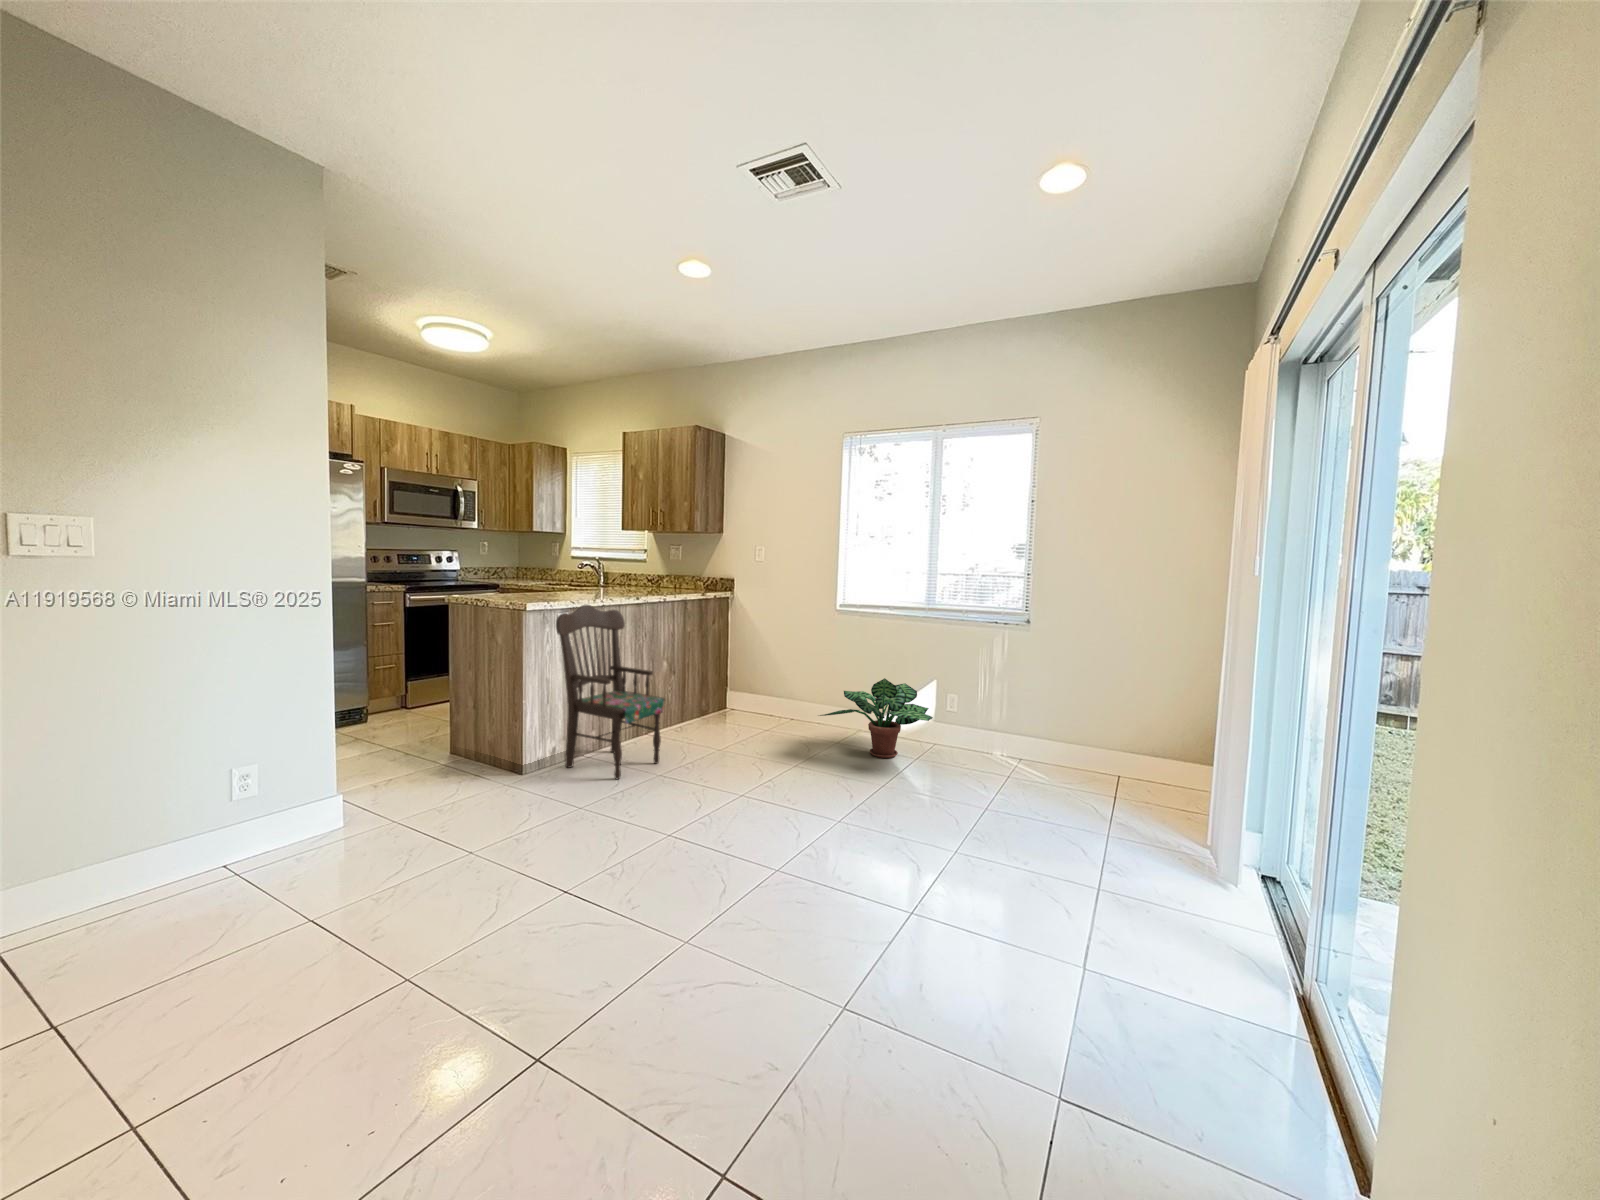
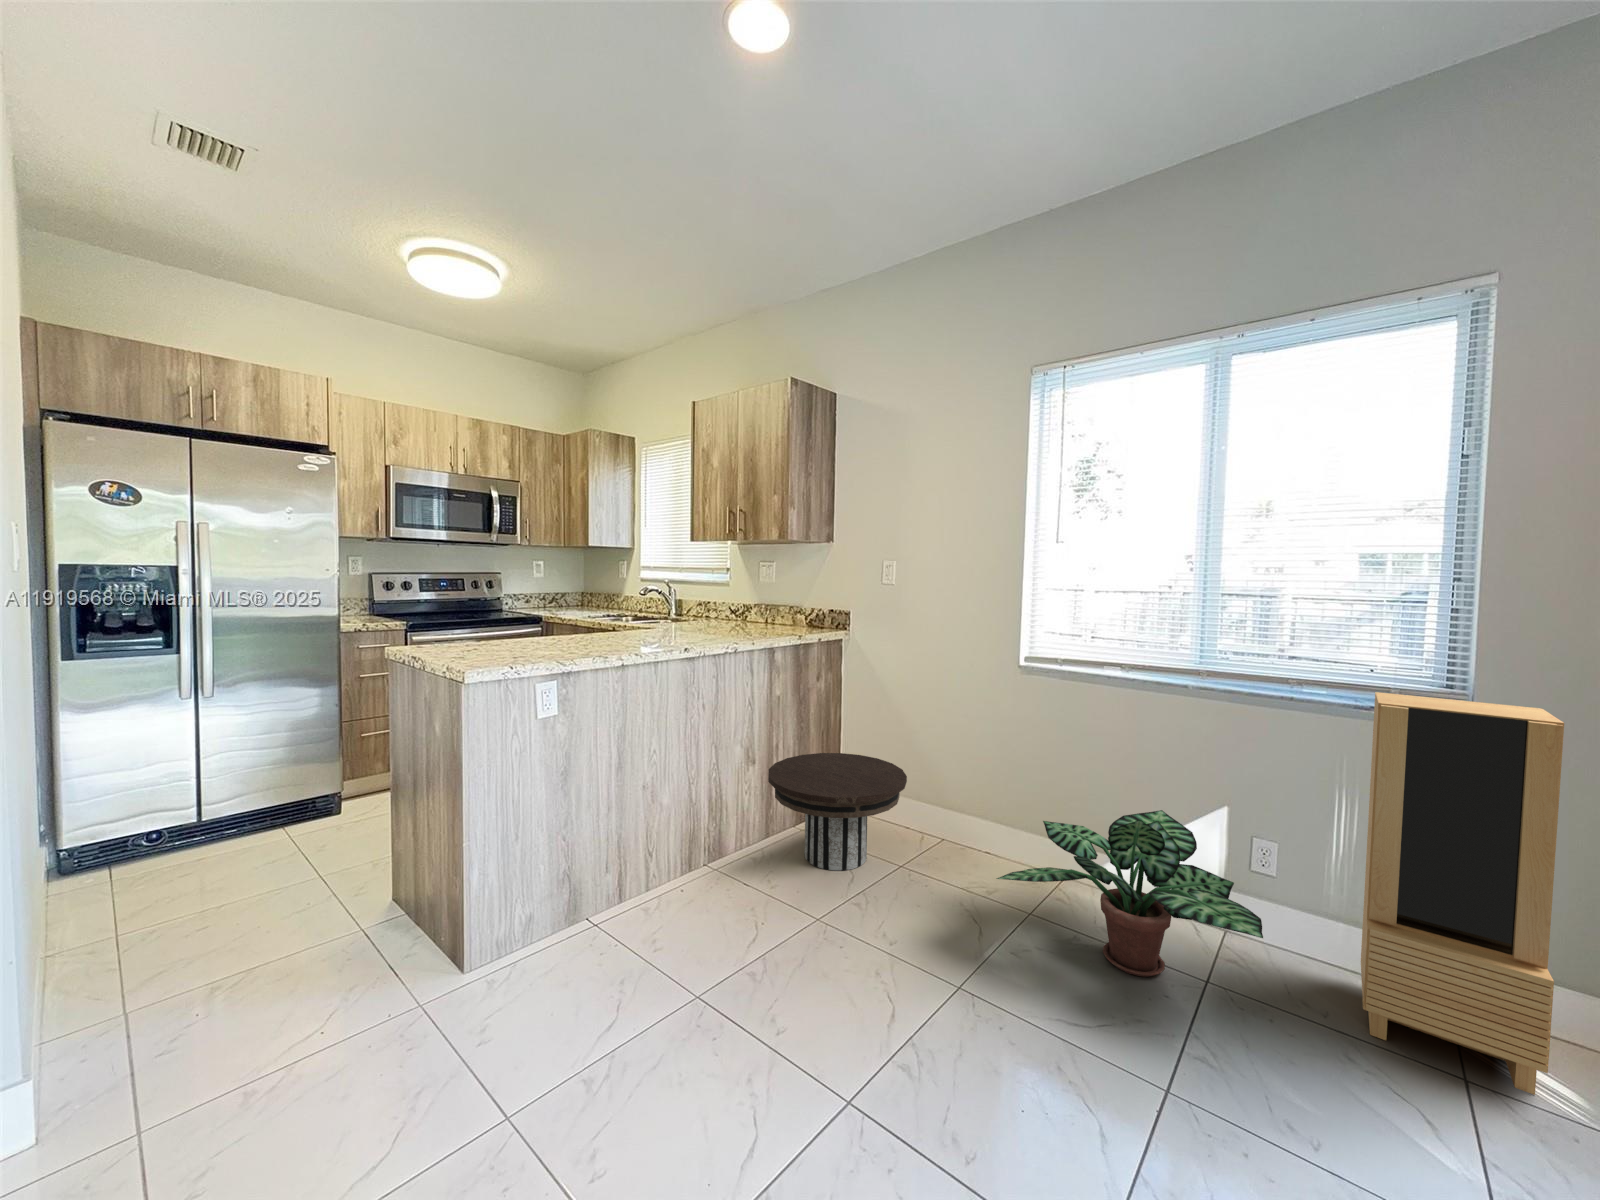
dining chair: present [556,605,665,779] -> none [526,666,716,1006]
storage cabinet: none [976,614,1048,777] -> present [1361,692,1564,1095]
side table: none [685,668,770,732] -> present [768,753,907,871]

